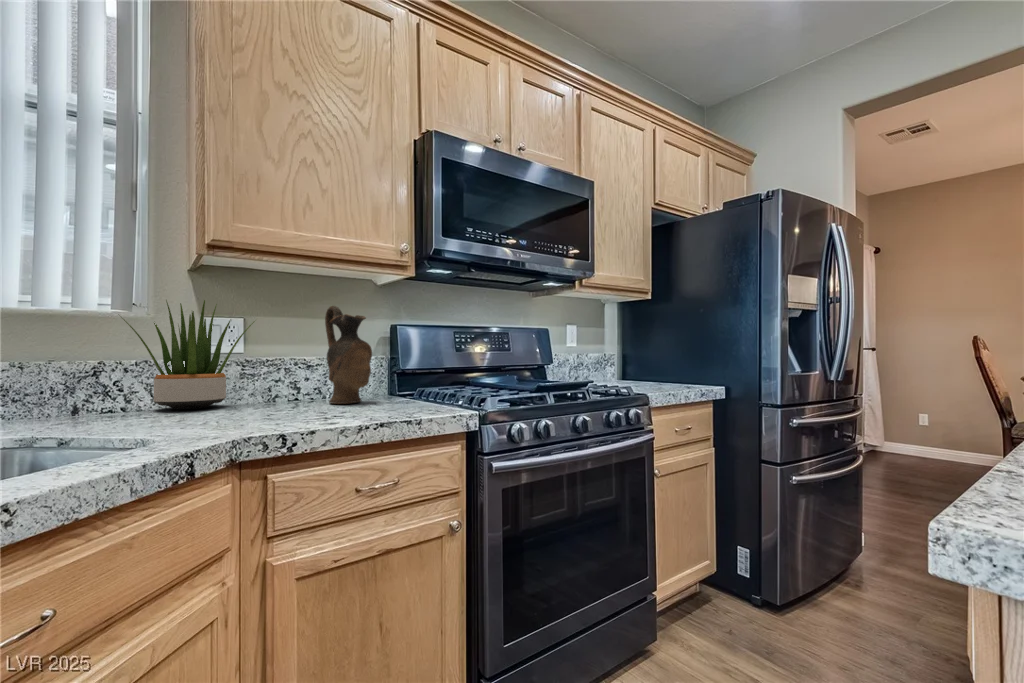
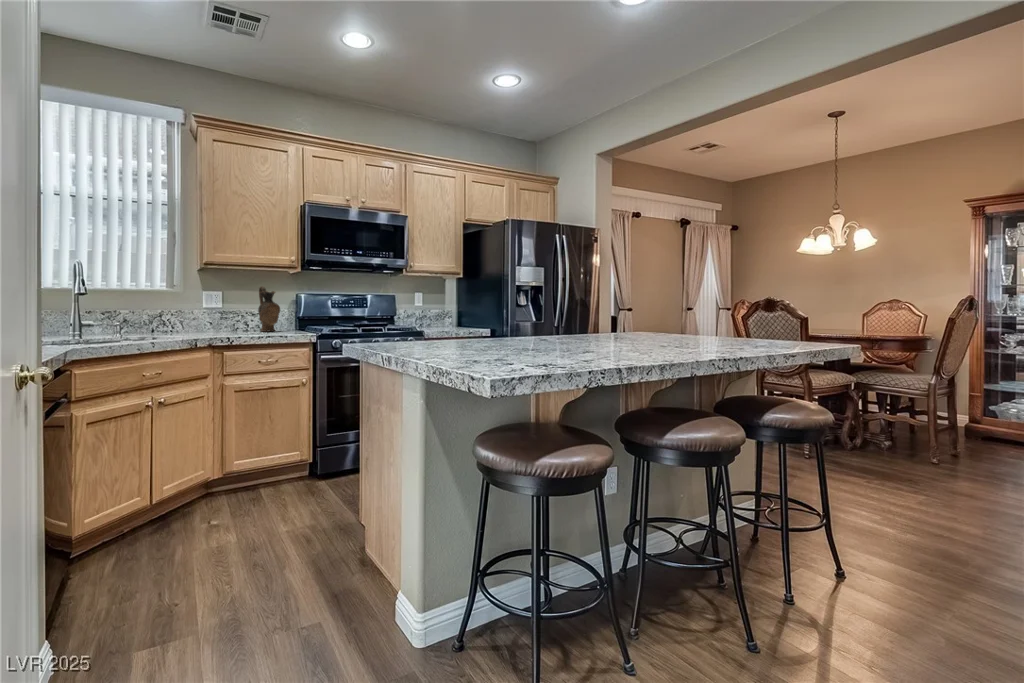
potted plant: present [121,300,255,409] -> none [168,285,227,332]

